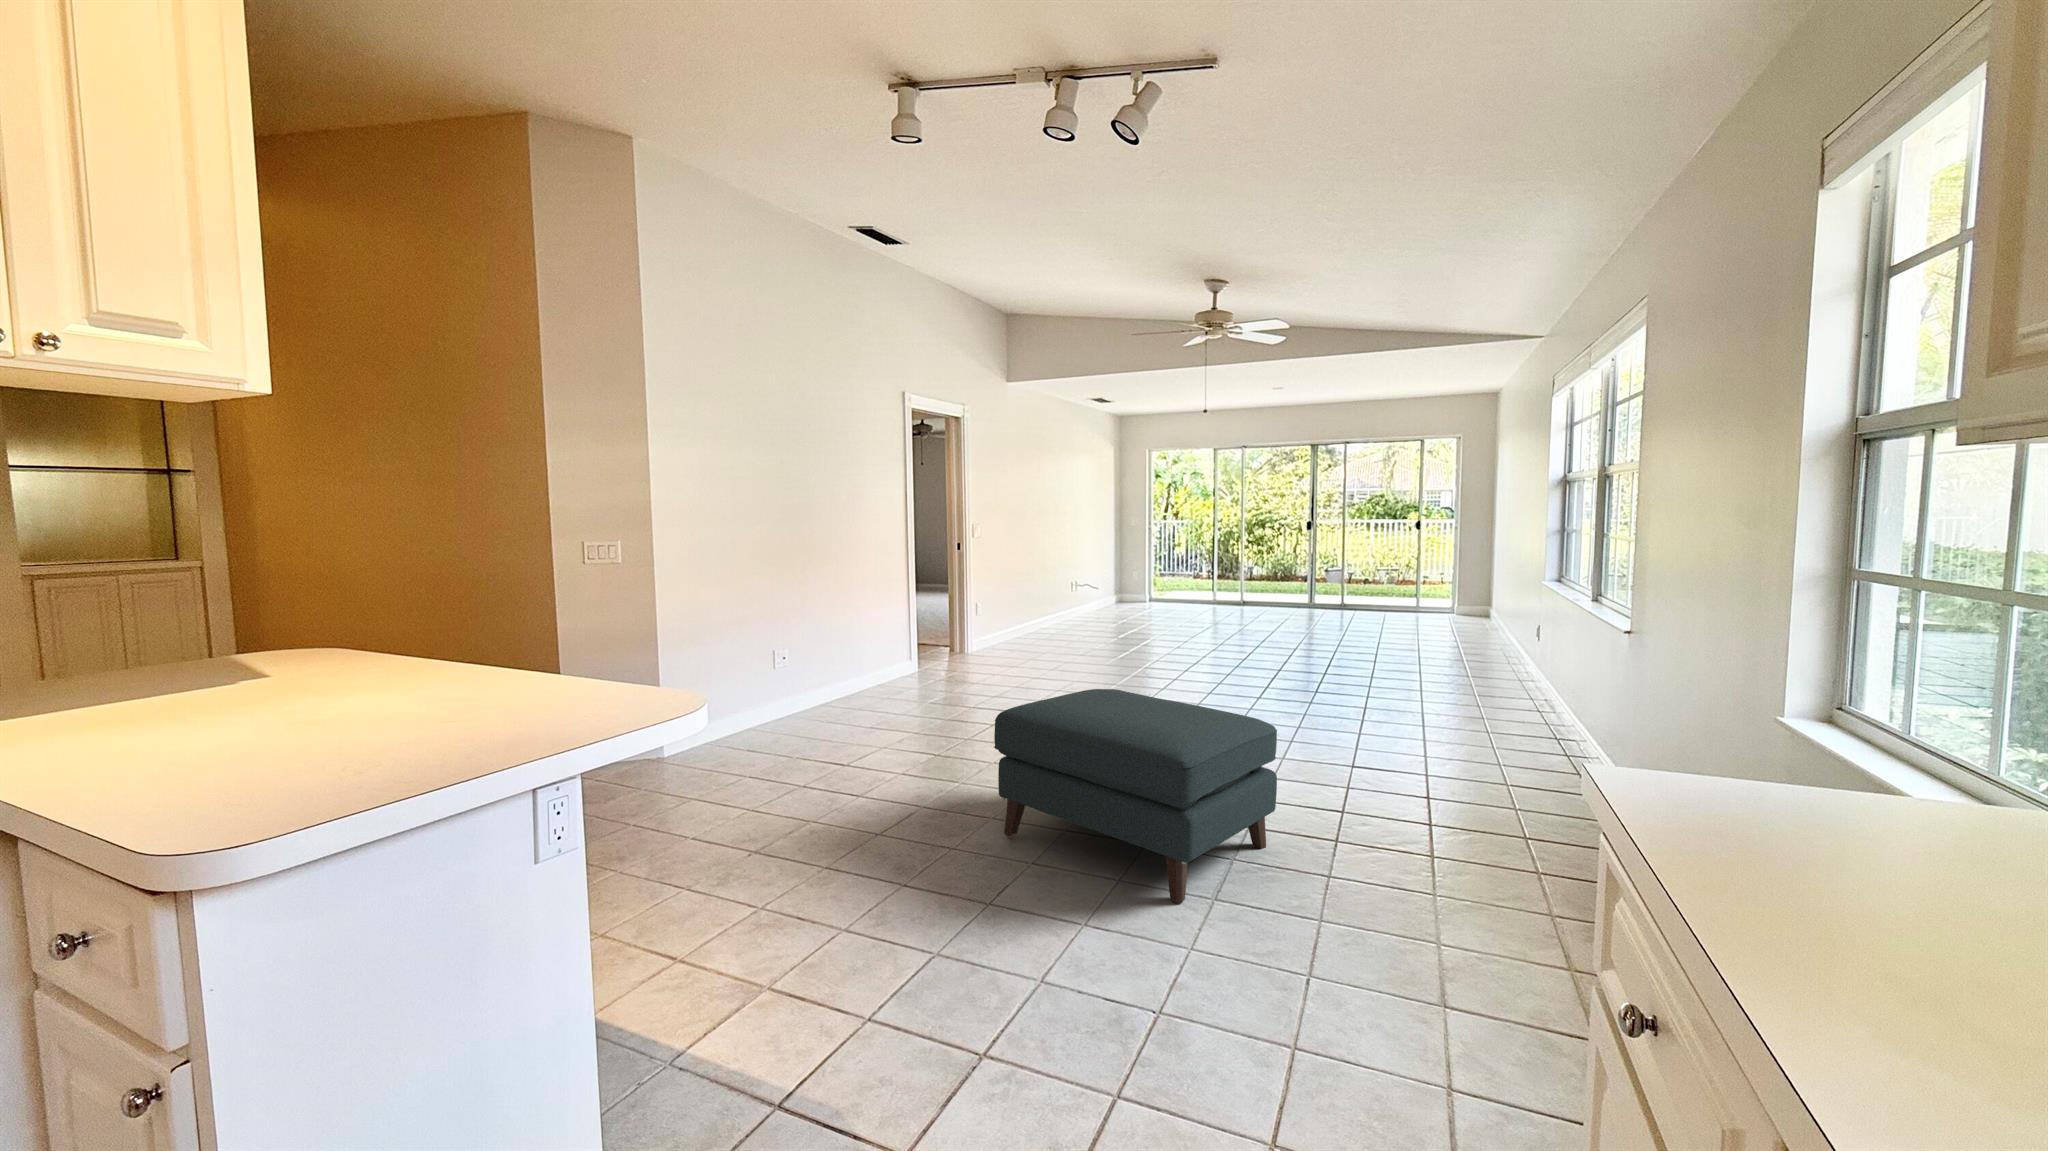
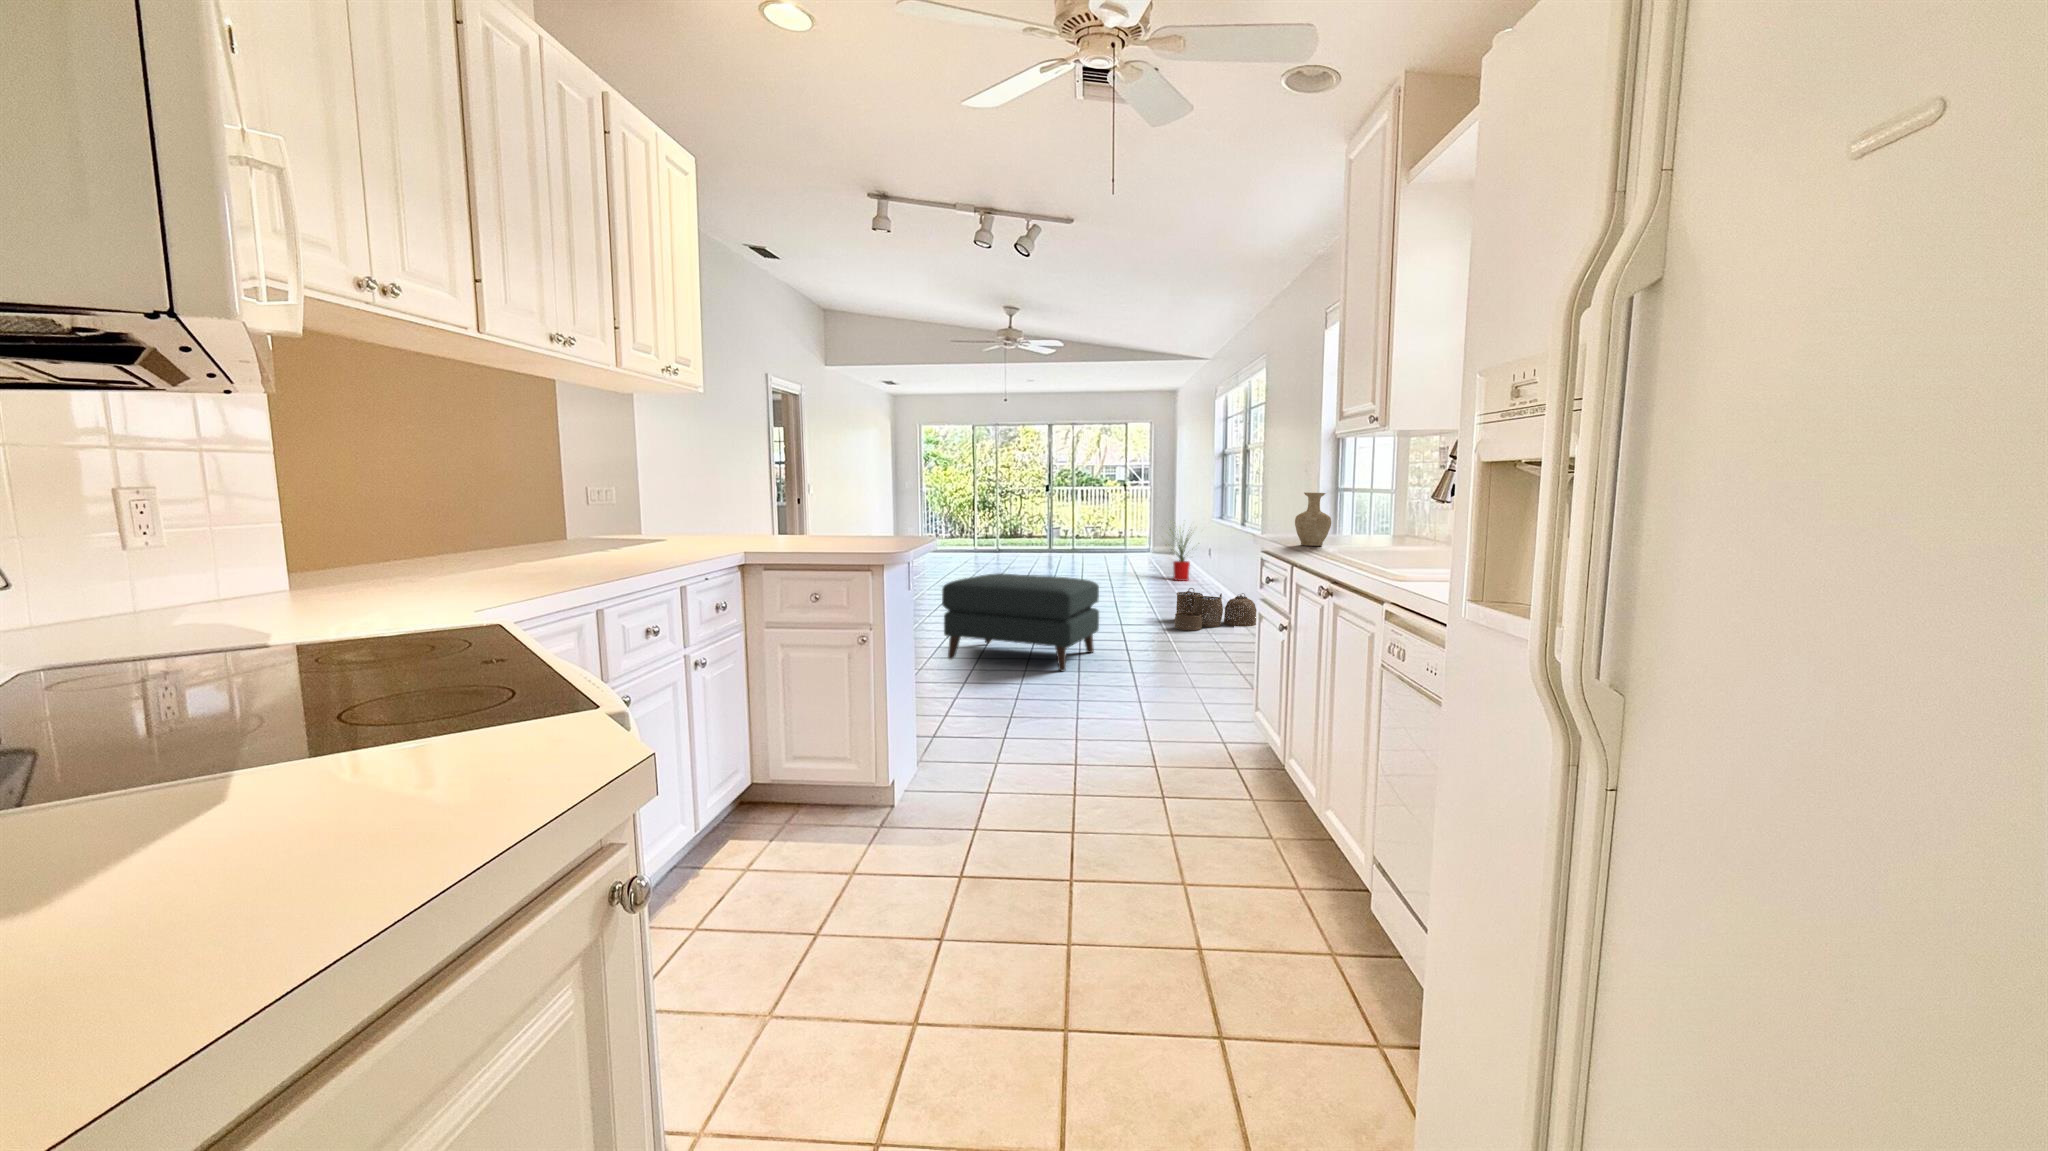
house plant: none [1456,577,1532,671] -> present [1170,529,1190,581]
vase: none [1762,651,1939,858] -> present [1295,492,1331,546]
woven basket: none [1446,714,1617,802] -> present [1175,588,1256,630]

